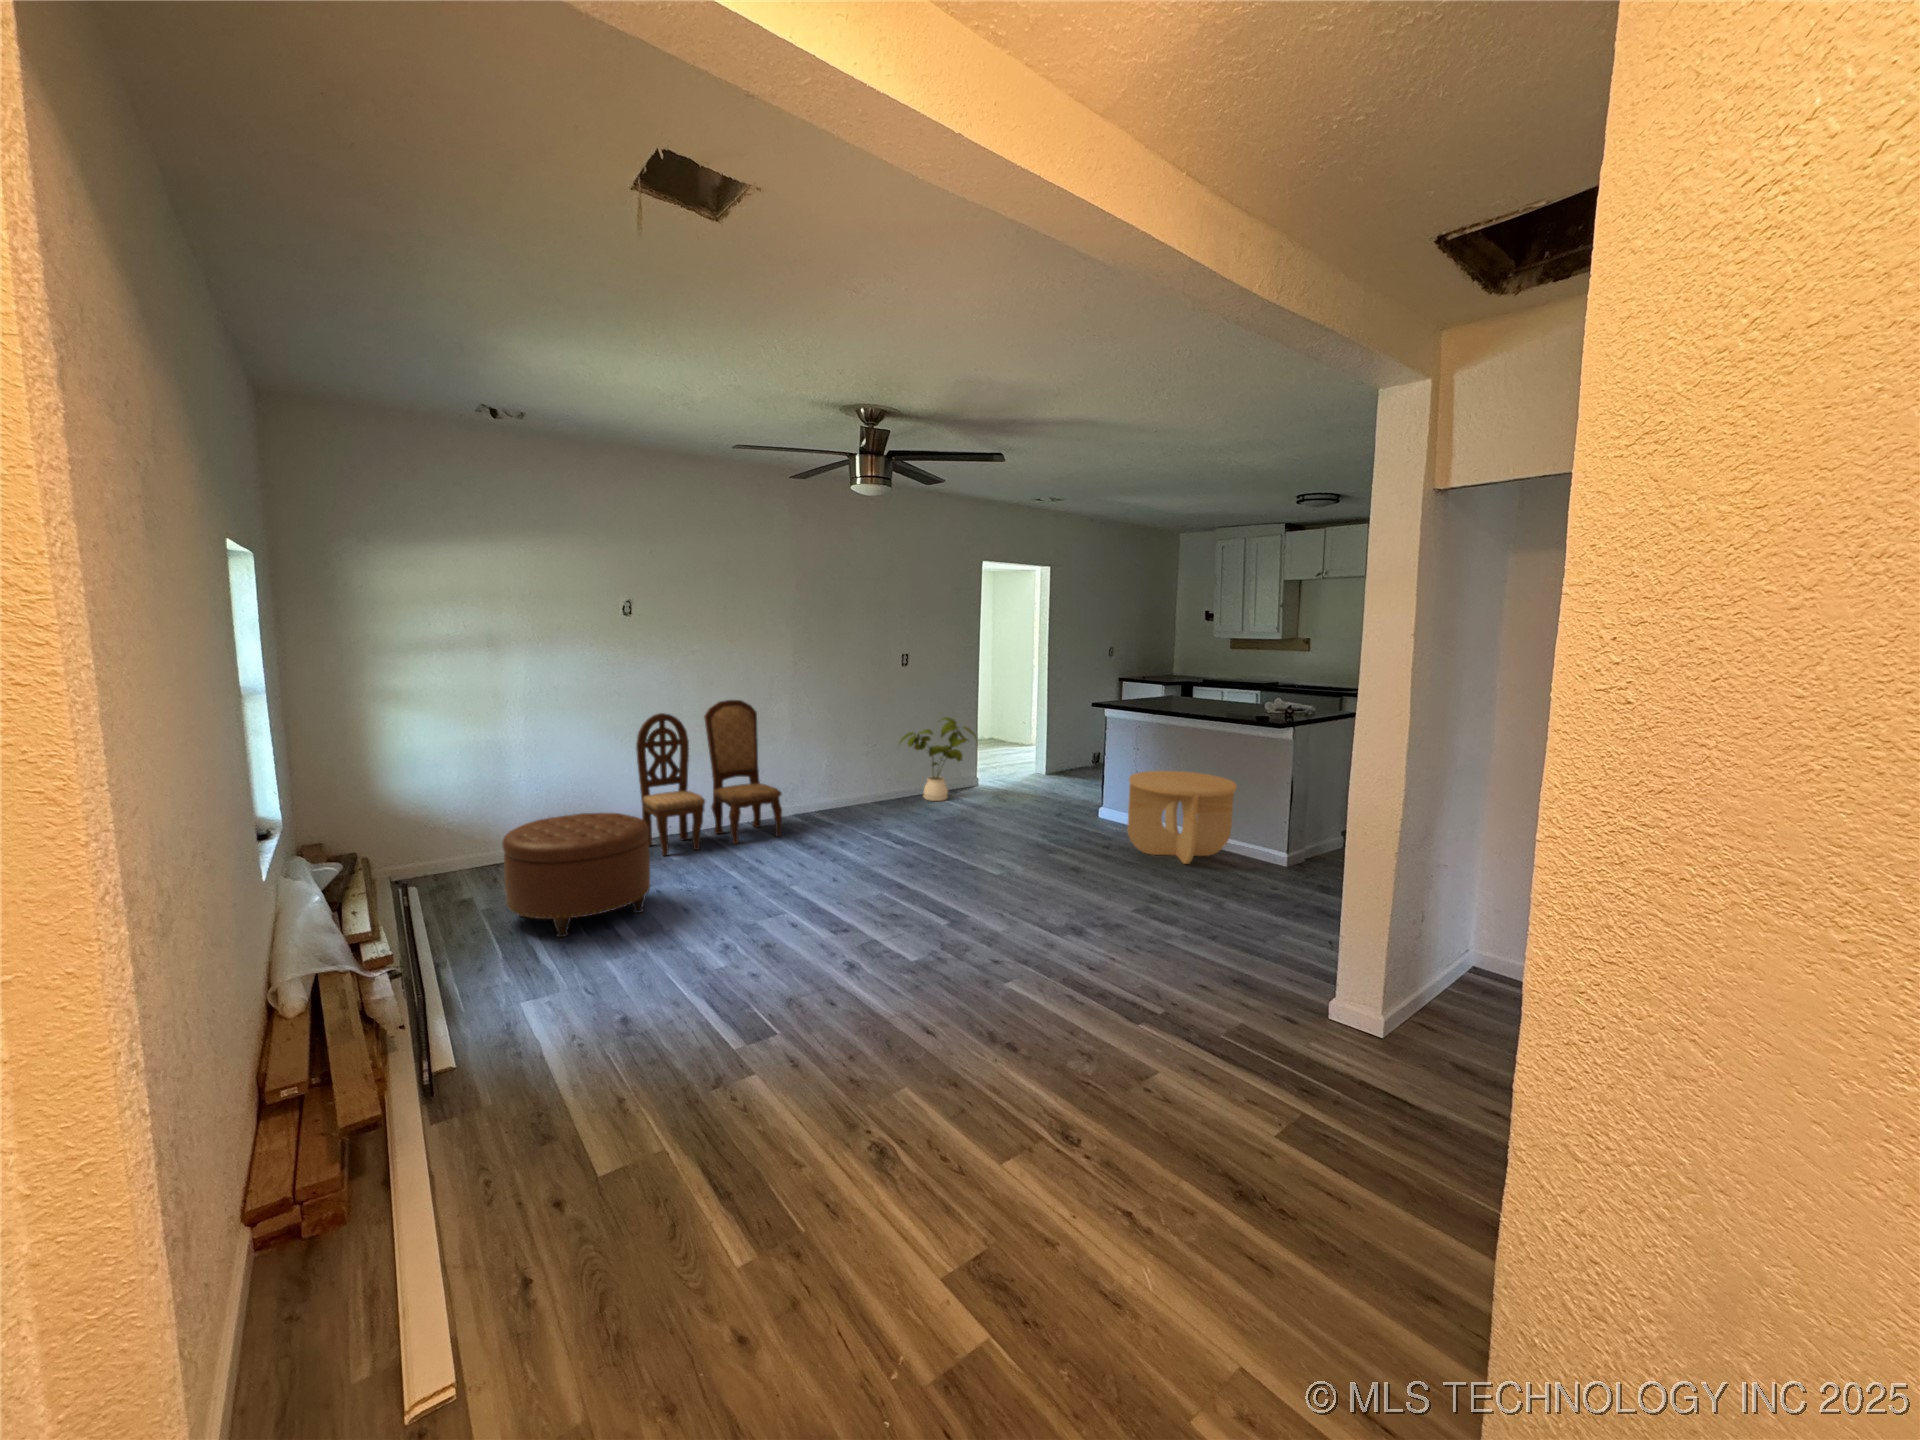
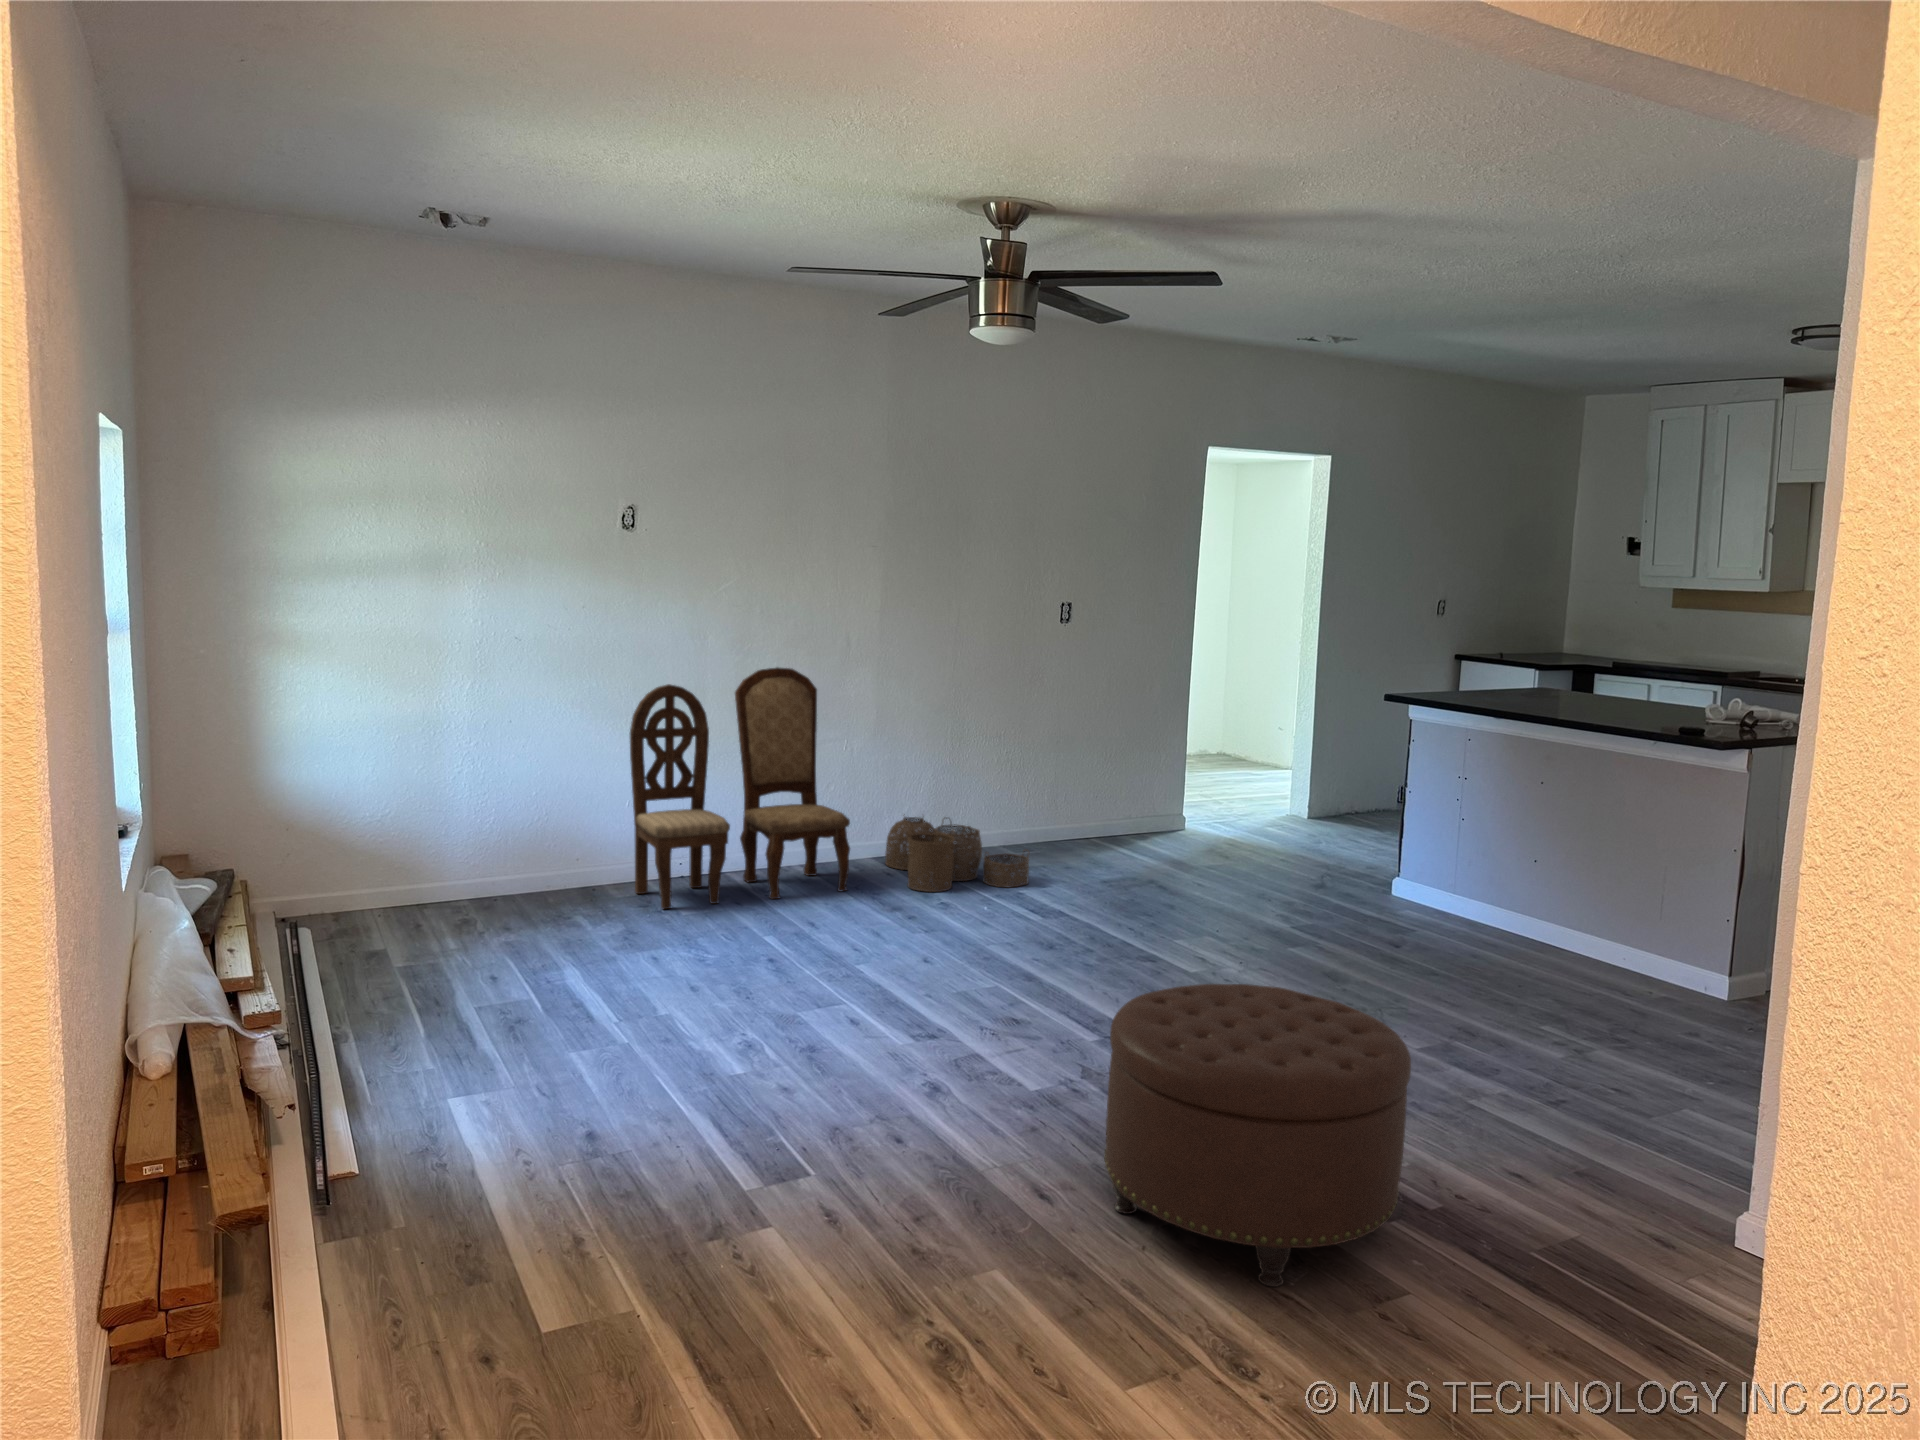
house plant: present [900,717,976,801] -> none [1046,710,1183,852]
side table: present [1128,771,1236,864] -> none [1431,816,1634,980]
woven basket: none [803,785,892,833] -> present [885,817,1029,892]
ottoman: present [502,813,650,937] -> present [1104,984,1411,1287]

